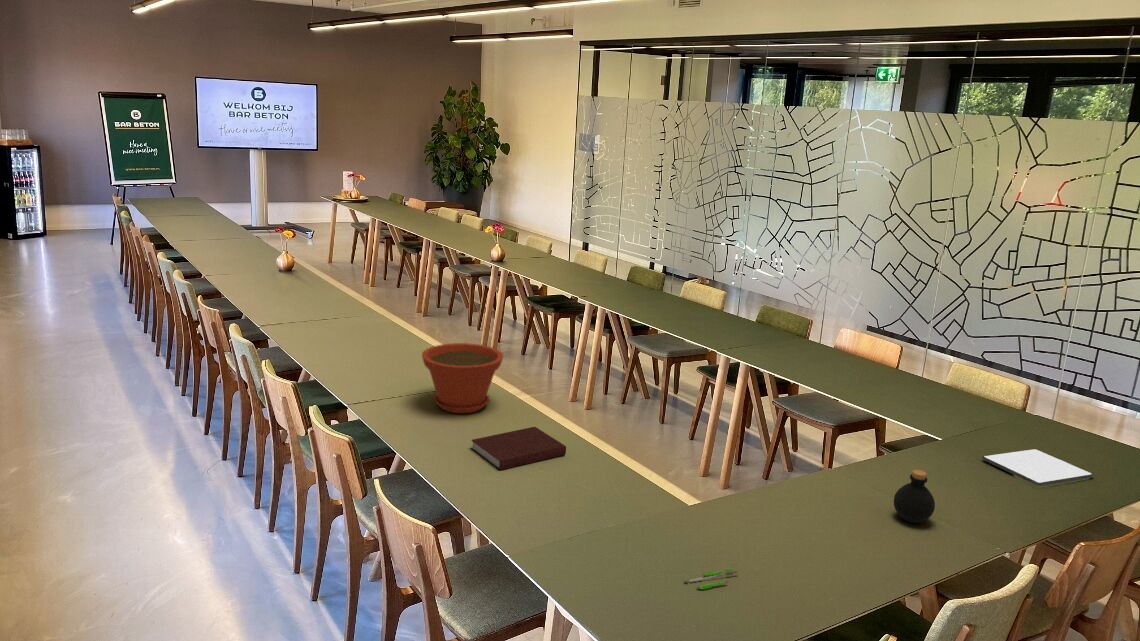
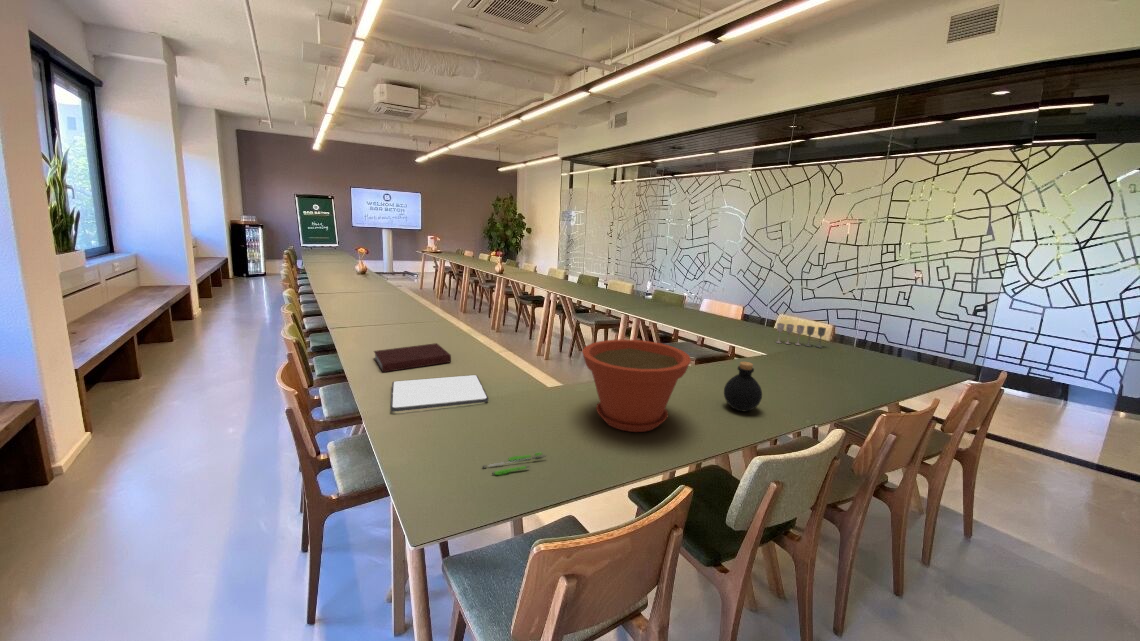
plant pot: present [422,343,503,413] -> present [582,340,691,432]
wine glass: none [945,395,1009,429] -> present [776,323,826,348]
tablet: present [982,449,1093,486] -> present [391,375,488,412]

